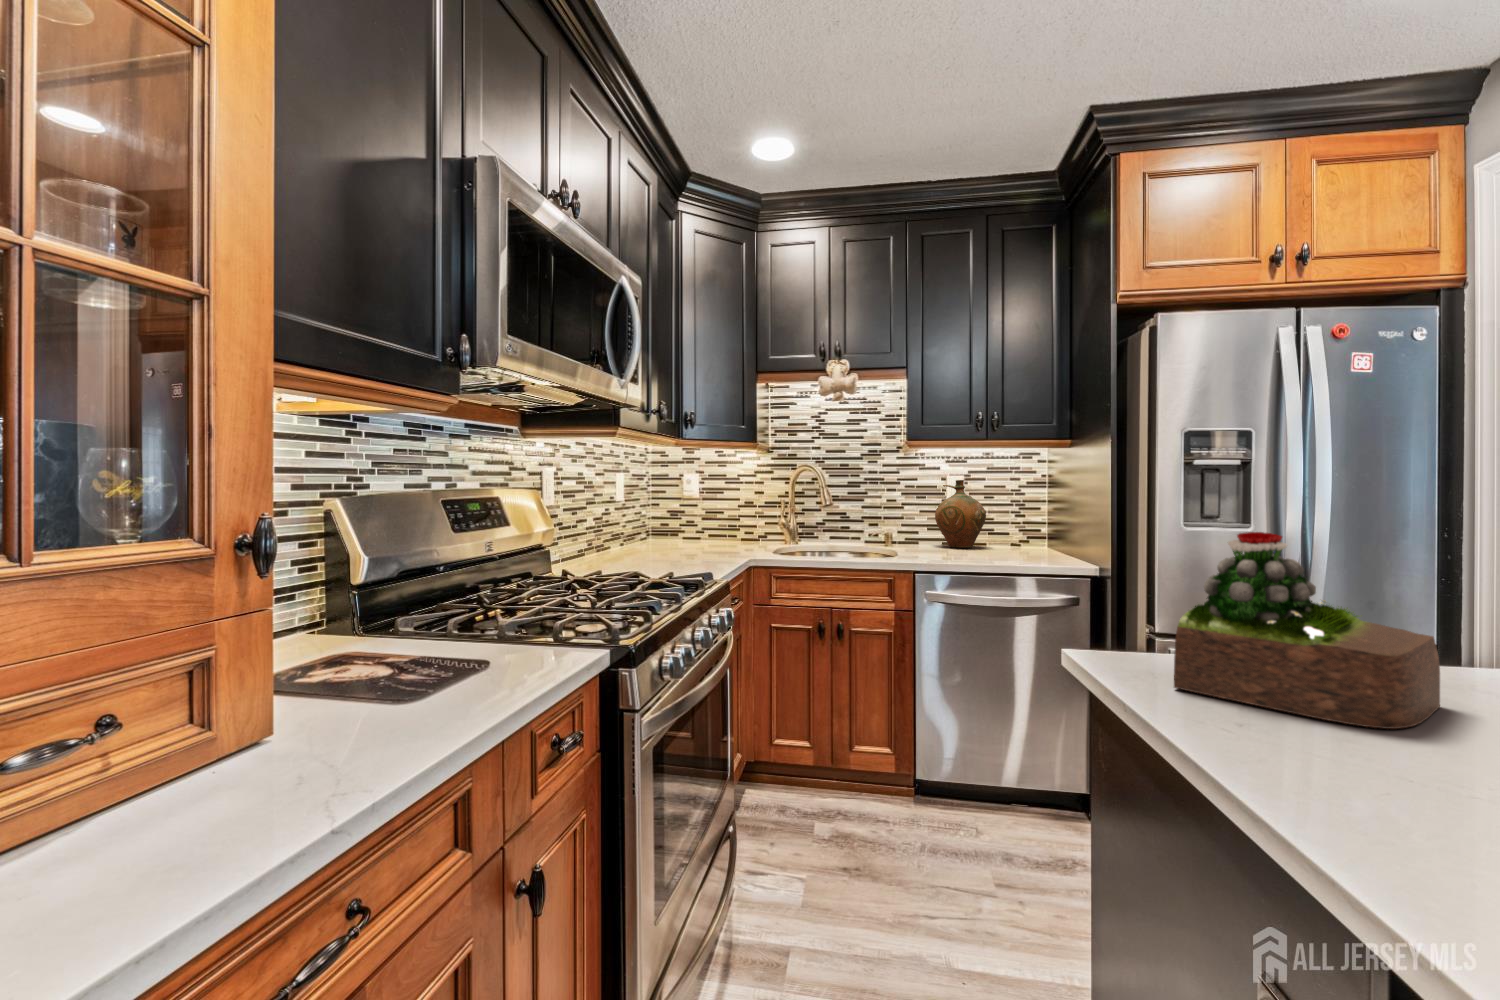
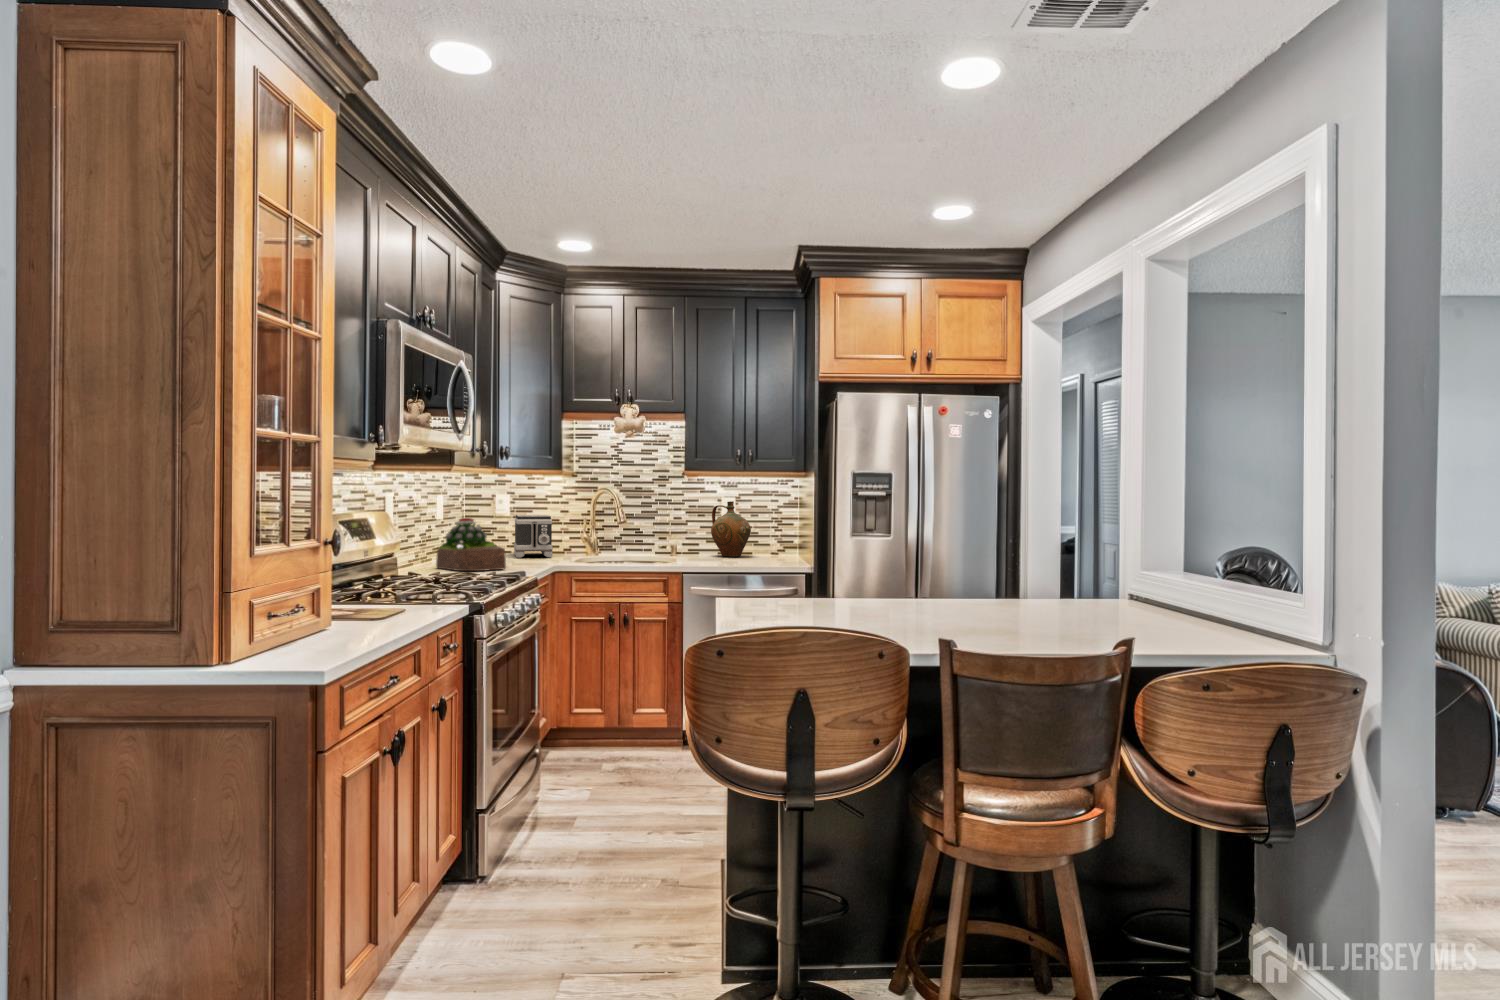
toaster: none [703,497,747,547] -> present [514,515,553,558]
succulent plant: present [1174,532,1440,729] -> present [436,518,506,571]

